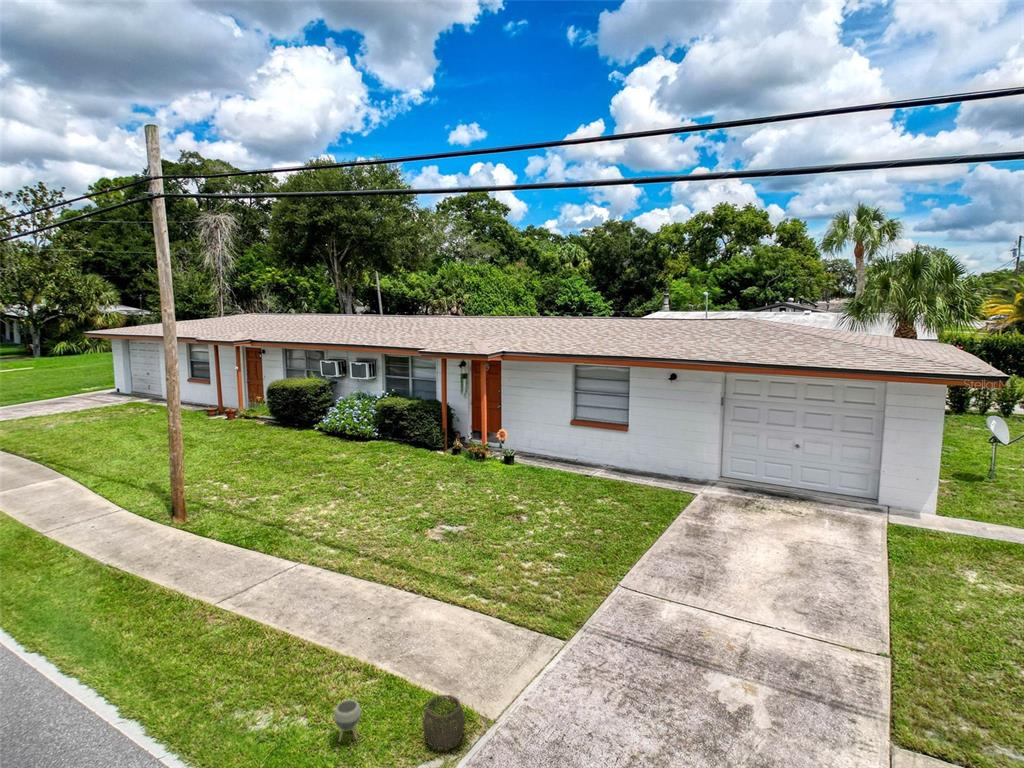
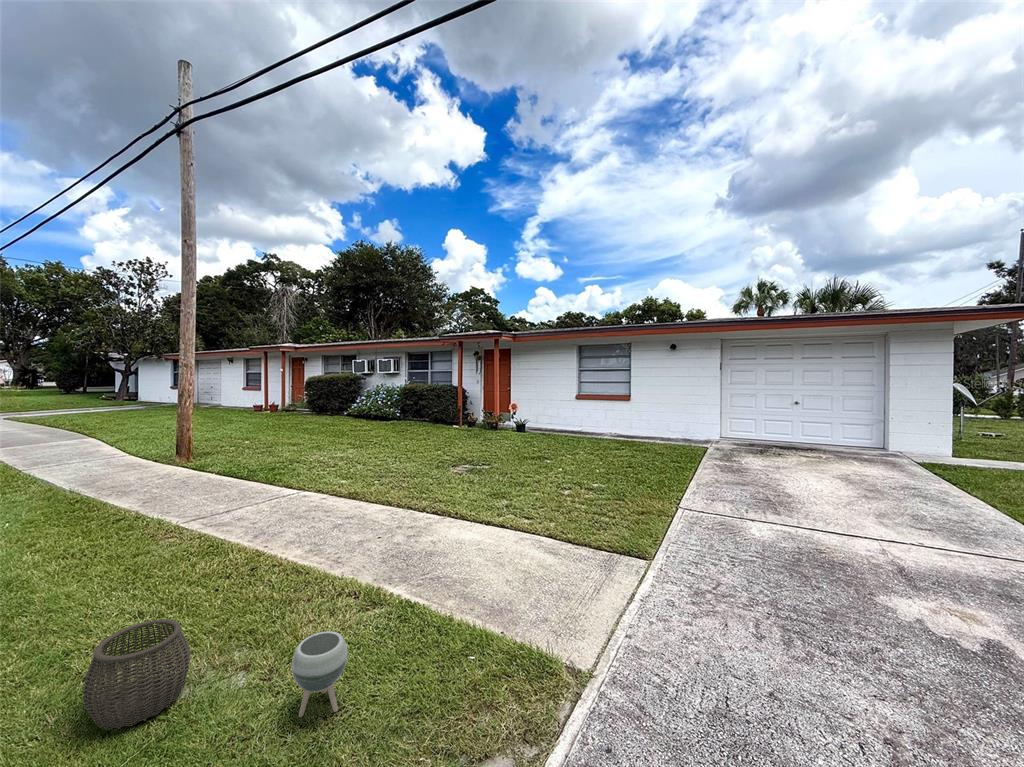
woven basket: present [423,695,465,749] -> present [82,619,191,730]

